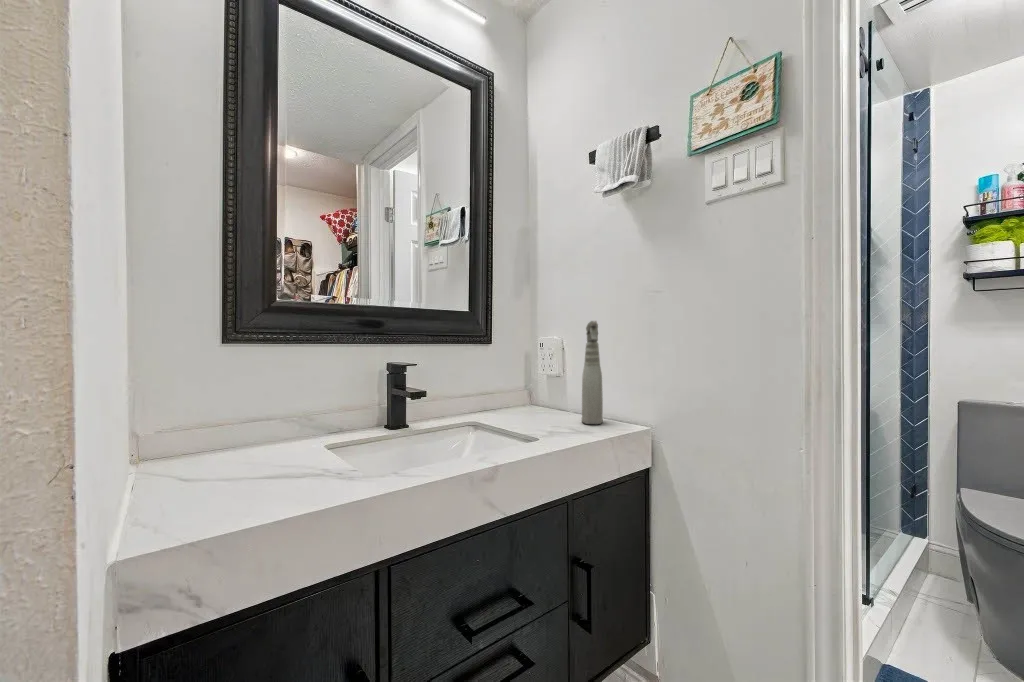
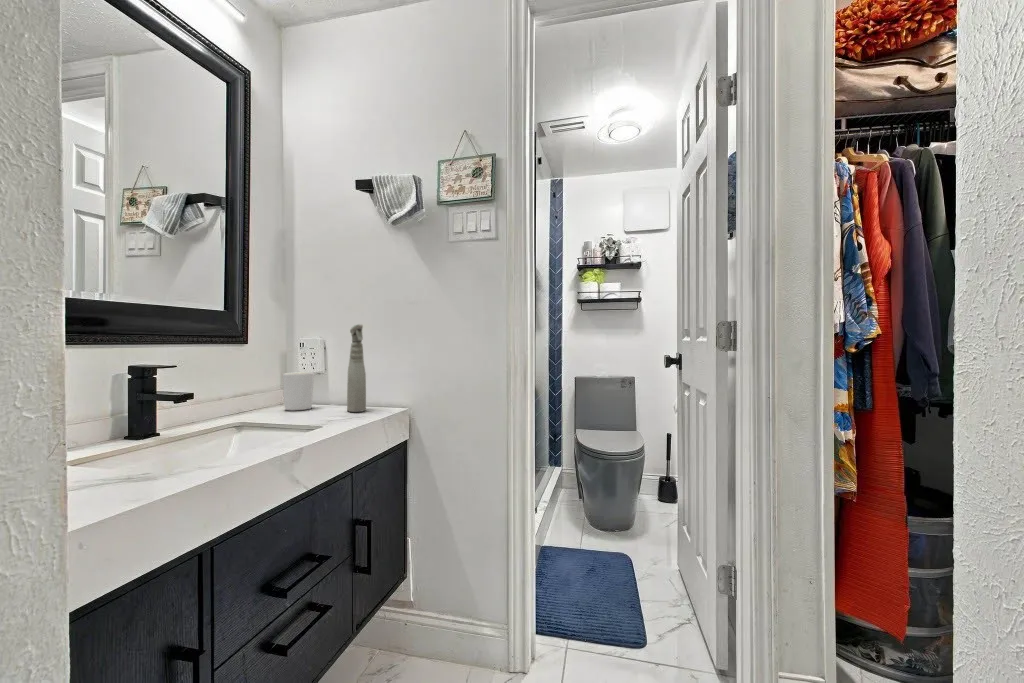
candle holder: none [523,374,554,415] -> present [282,372,314,410]

